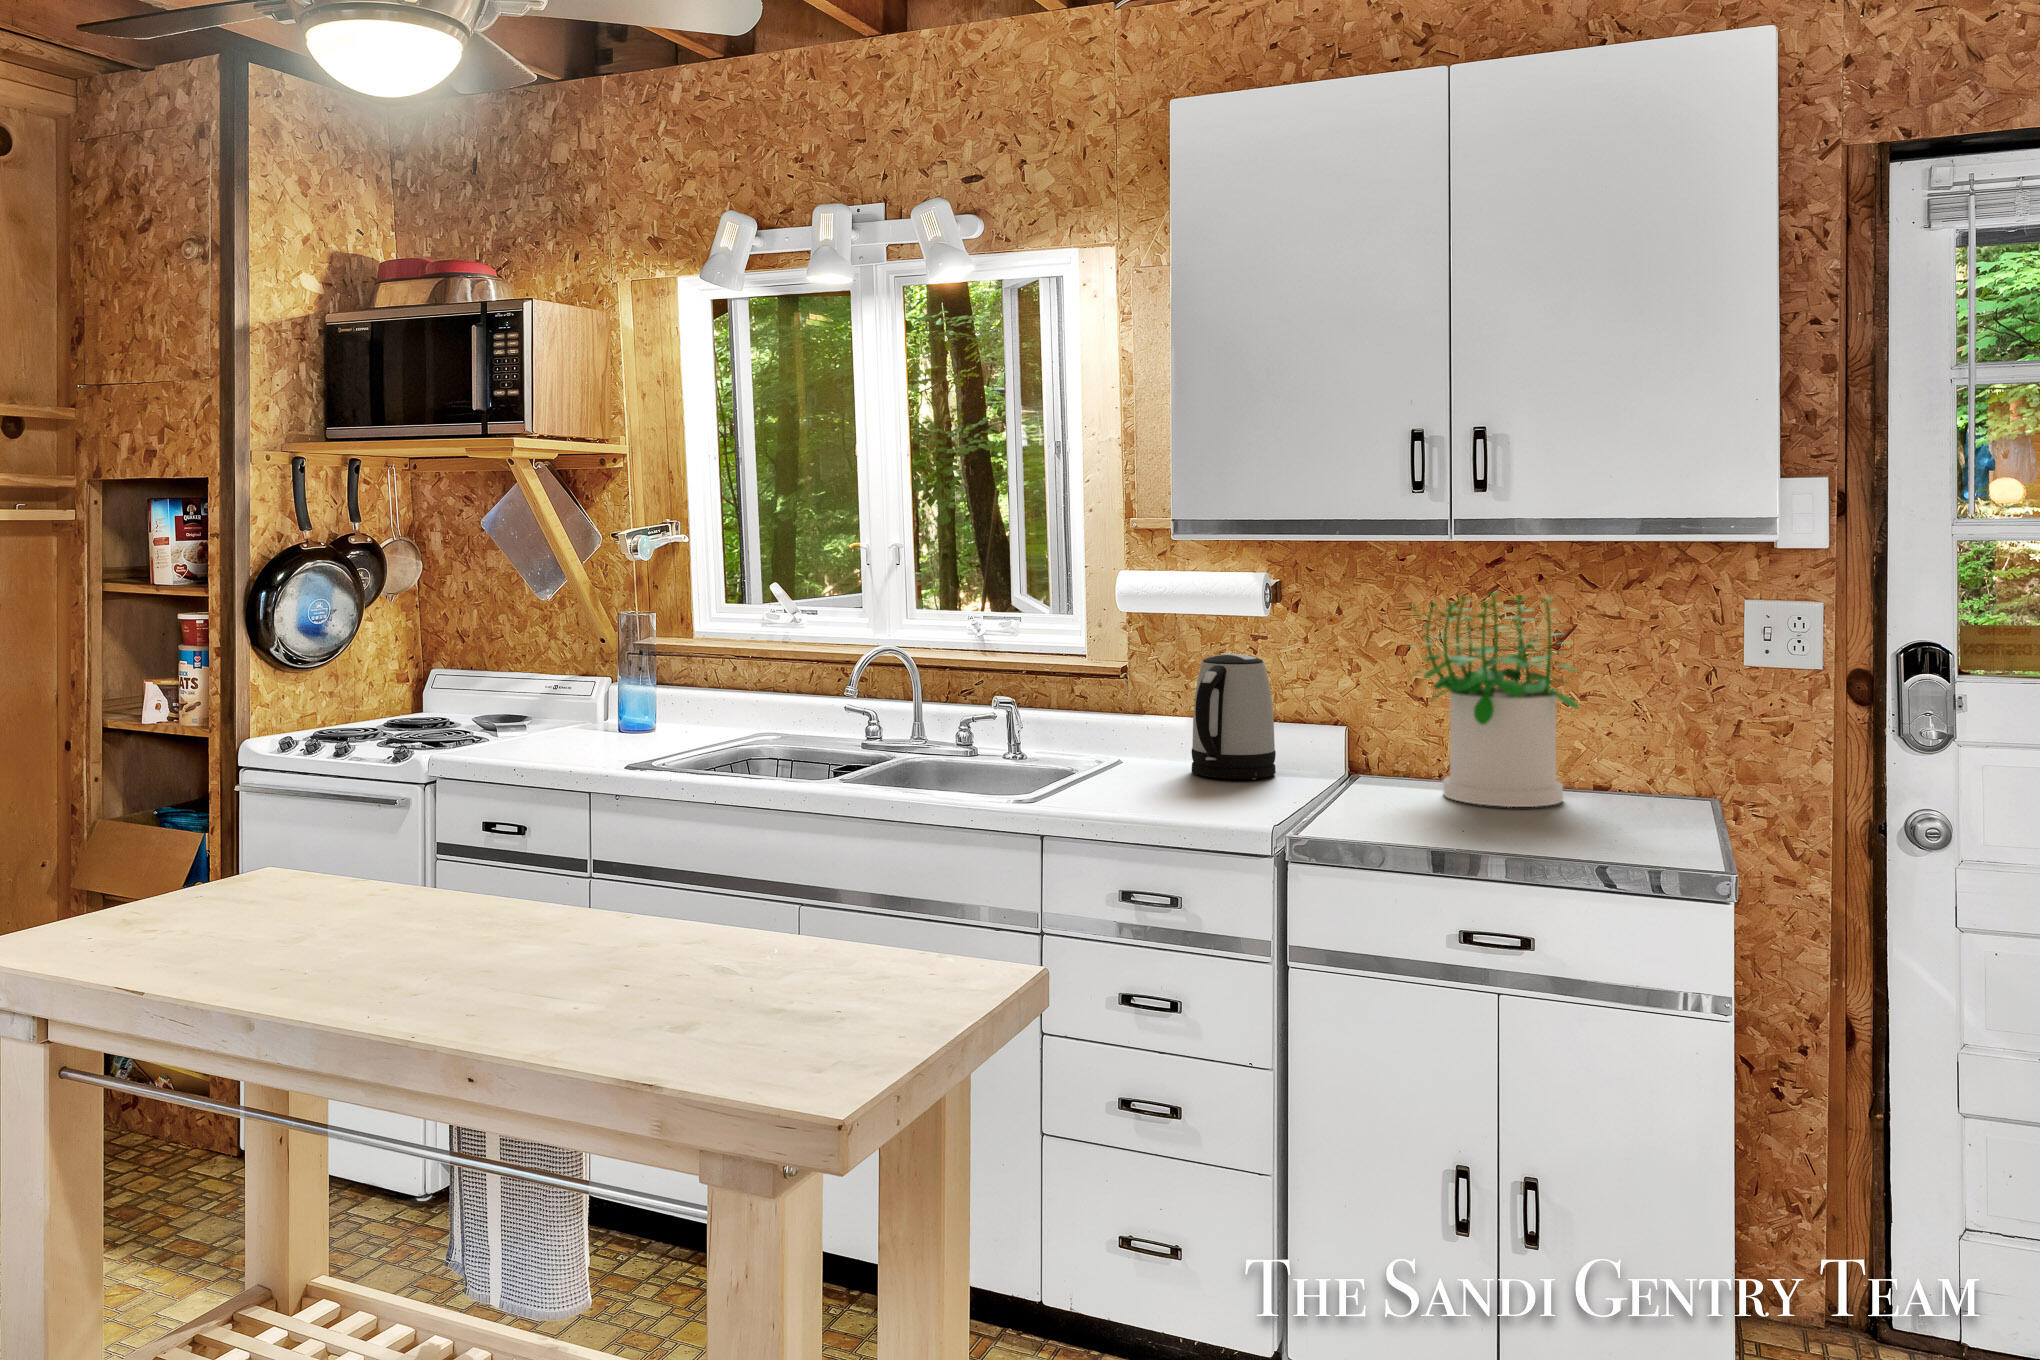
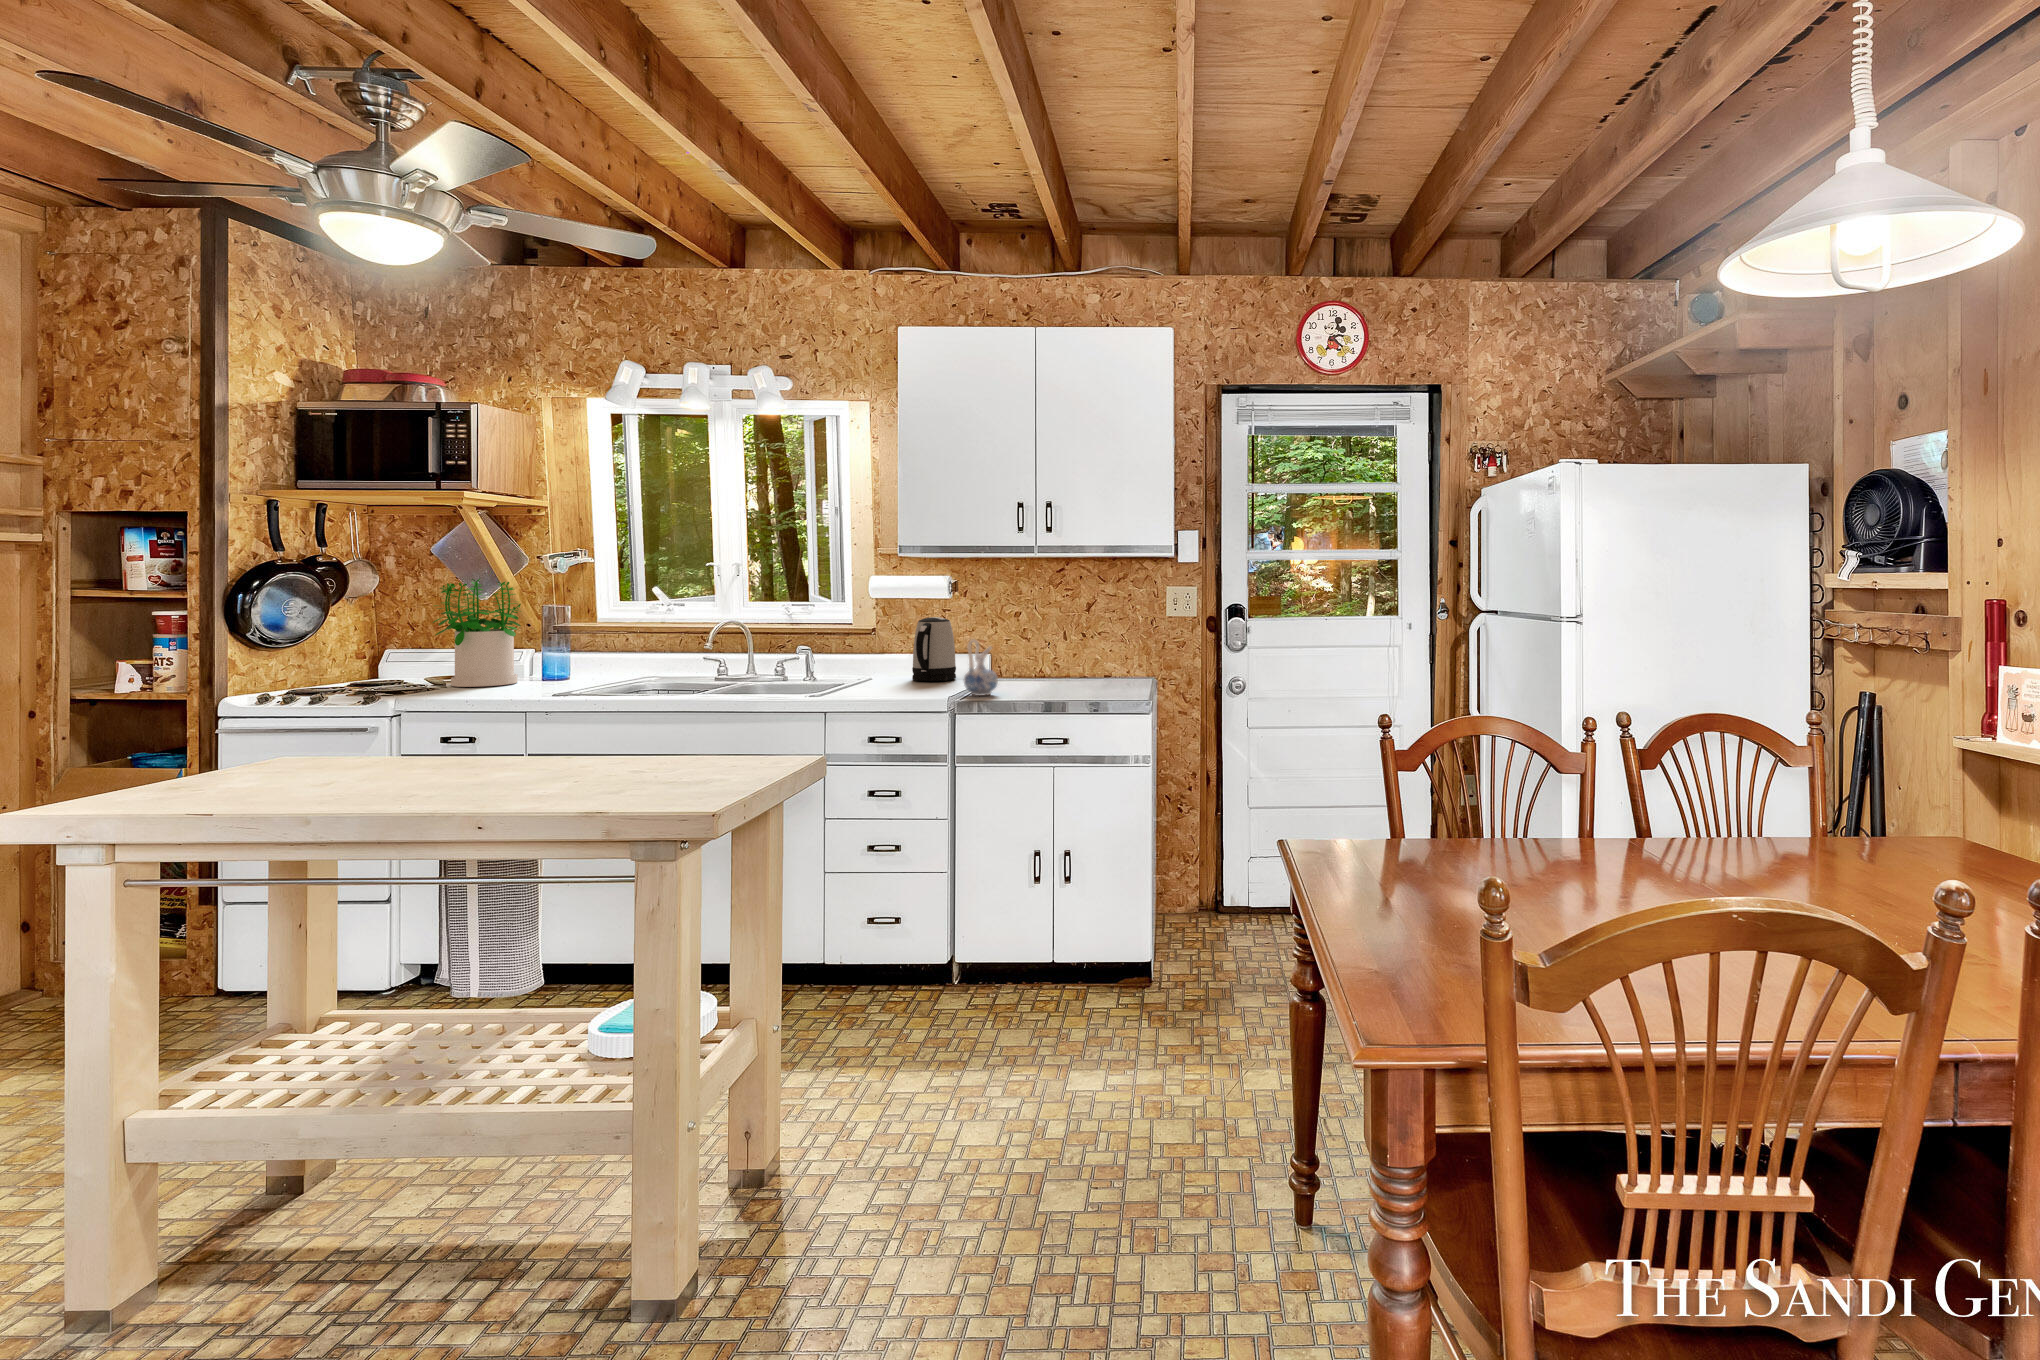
potted plant: present [1411,591,1579,807] -> present [433,579,521,687]
ceramic pitcher: none [1281,713,1353,829] -> present [964,640,998,696]

